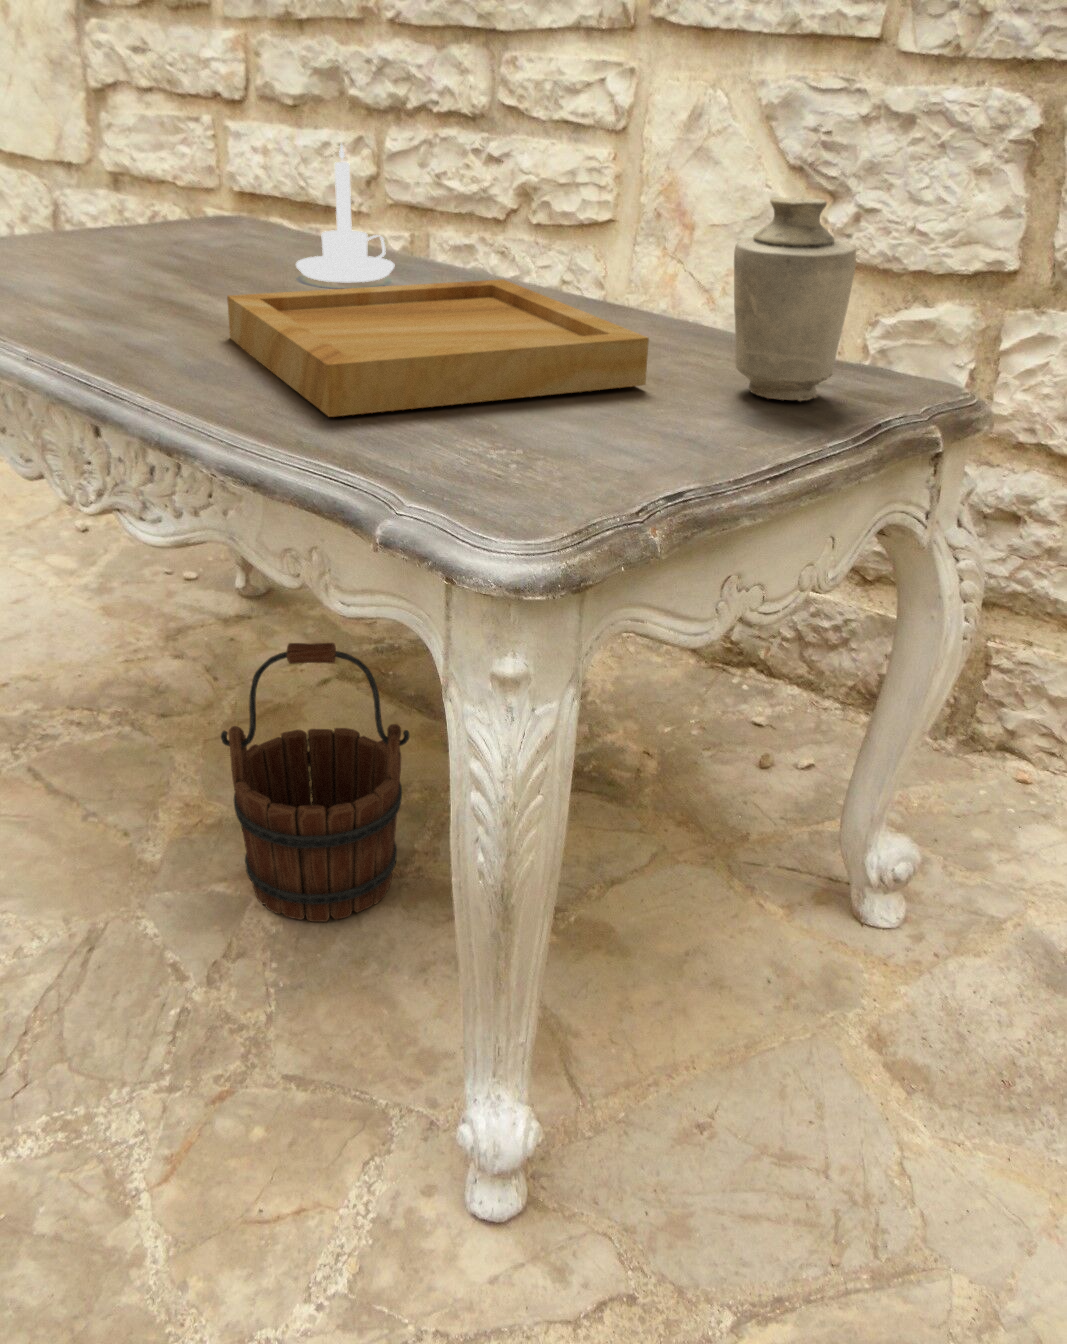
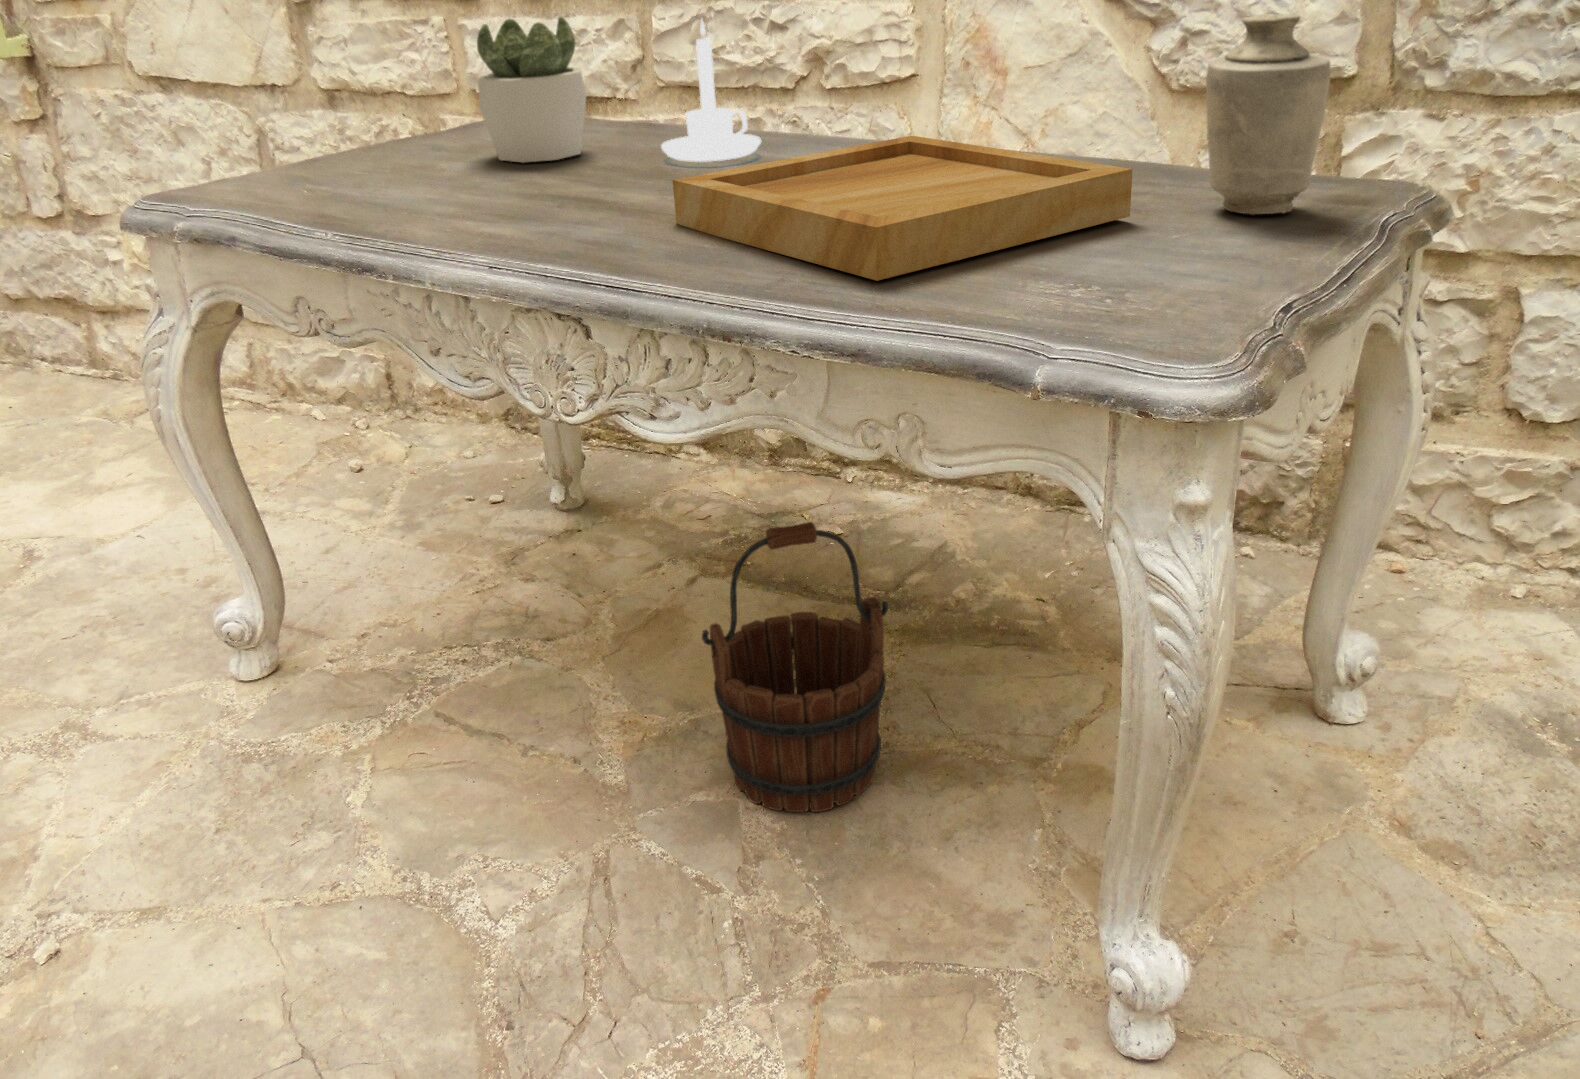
succulent plant: none [136,124,247,264] -> present [477,17,586,163]

